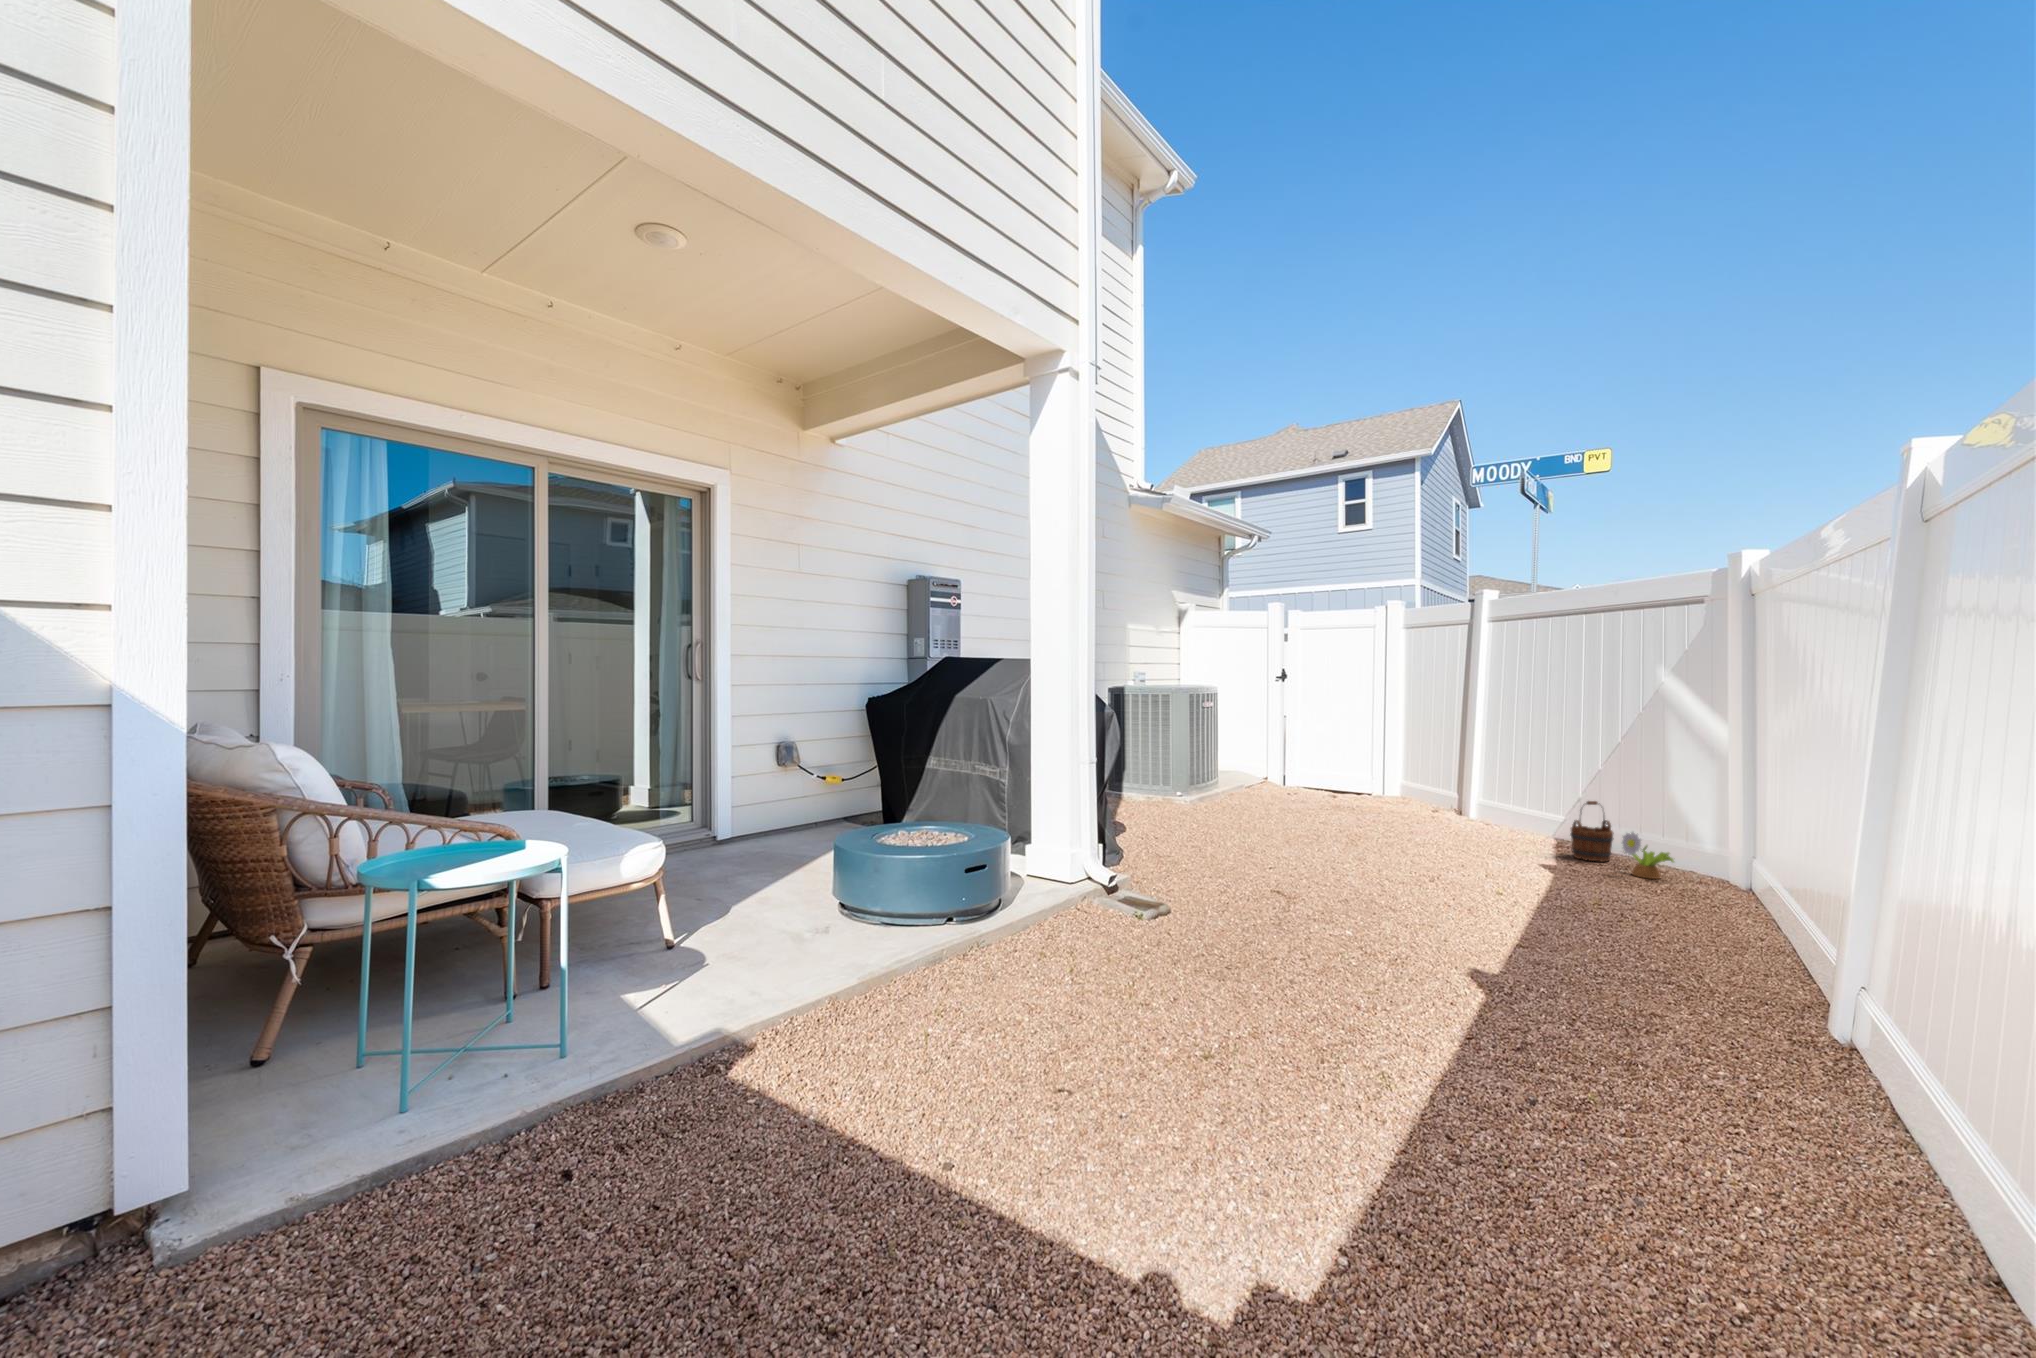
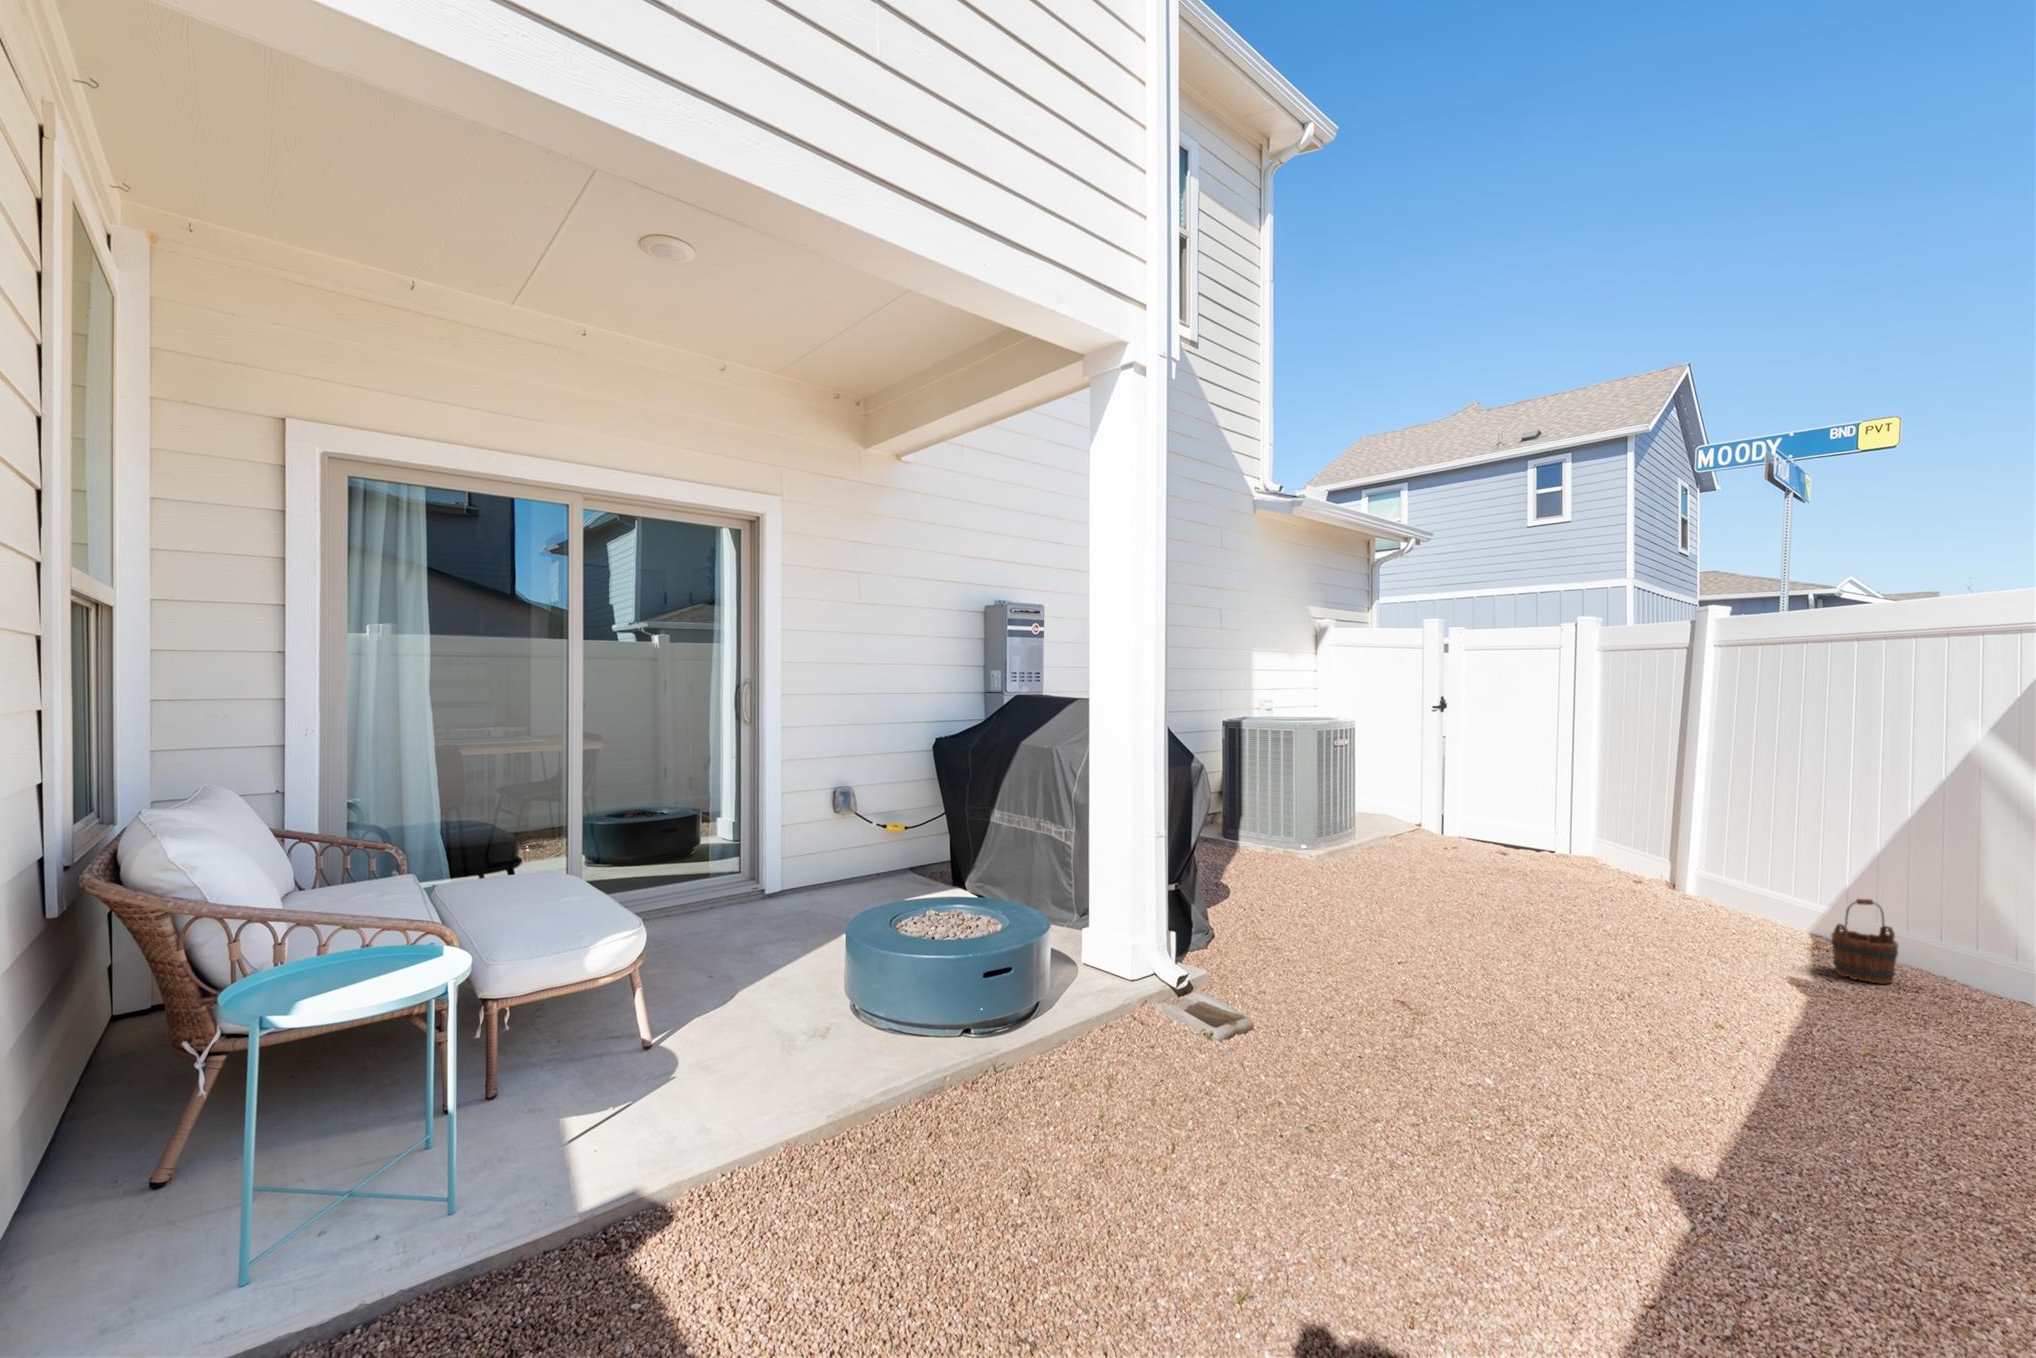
decorative plant: present [1622,832,1674,879] -> none [1910,949,1999,1019]

